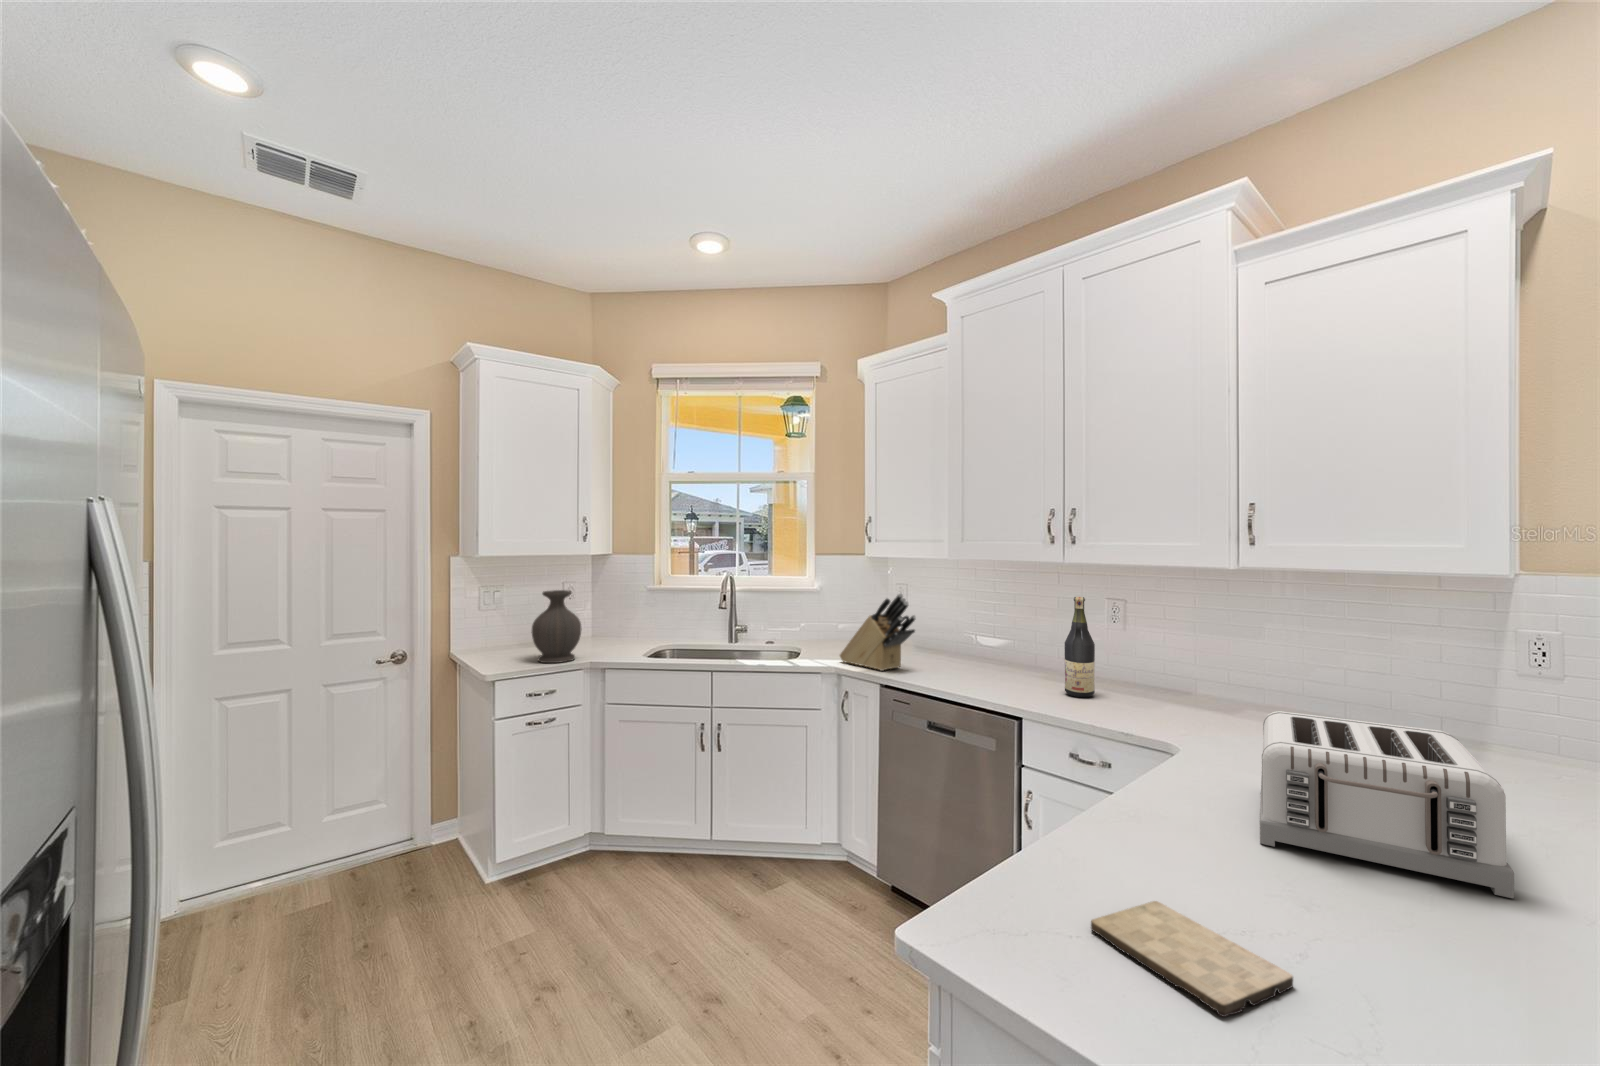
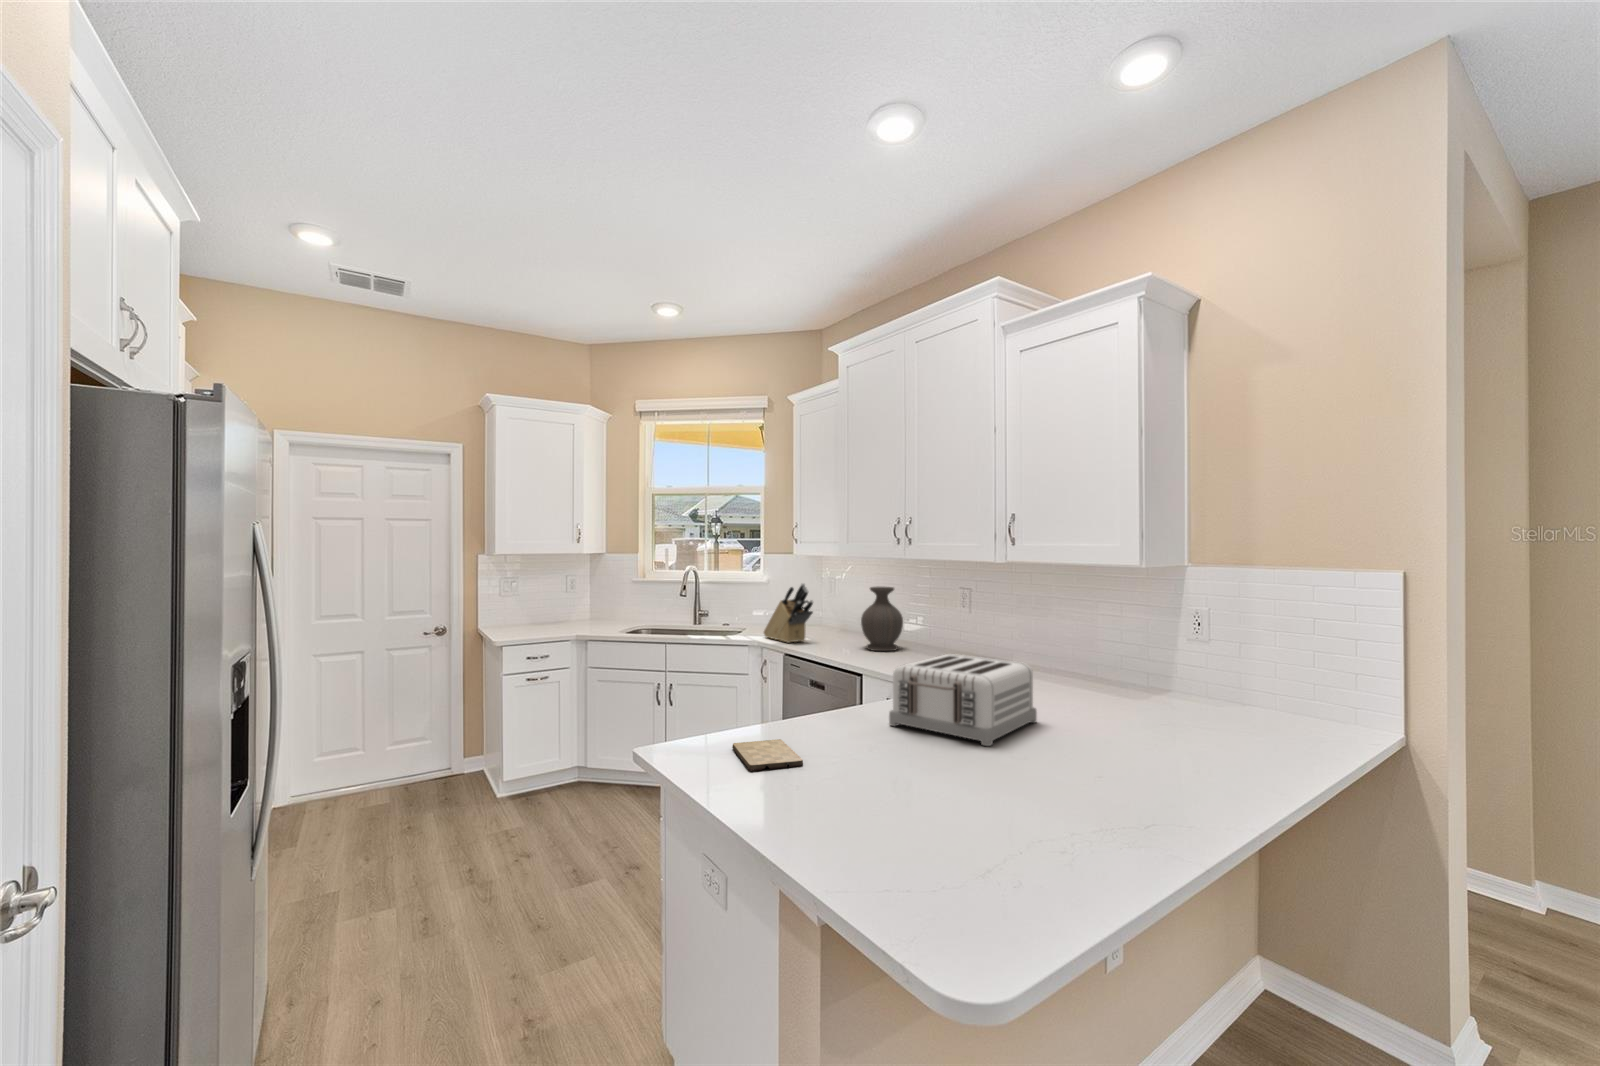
vase: present [531,590,582,663] -> present [861,587,903,651]
wine bottle: present [1065,597,1095,697] -> none [904,585,926,660]

